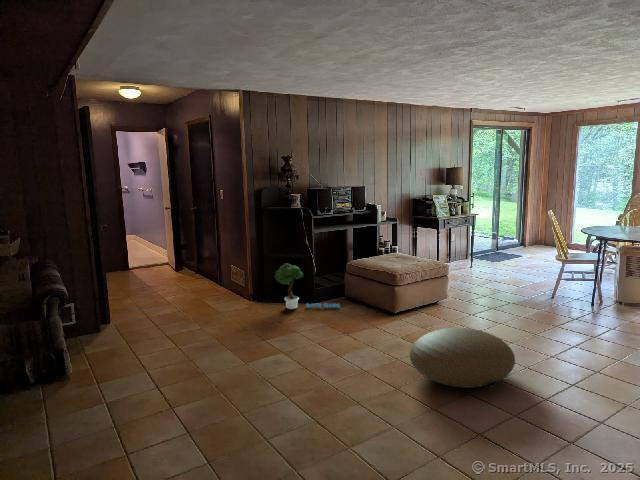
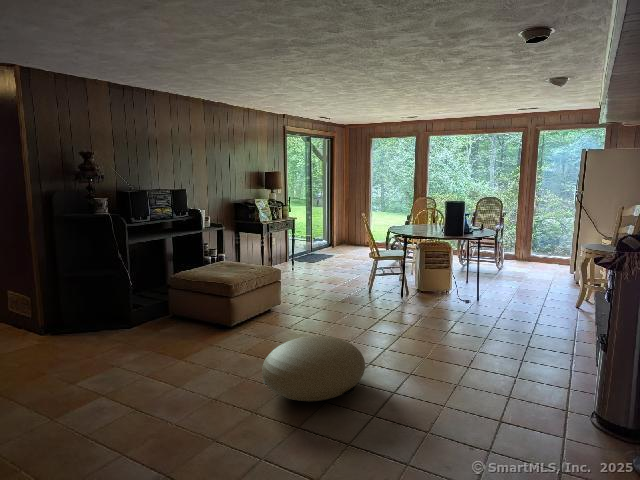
potted tree: present [275,264,340,309] -> none [79,283,166,338]

